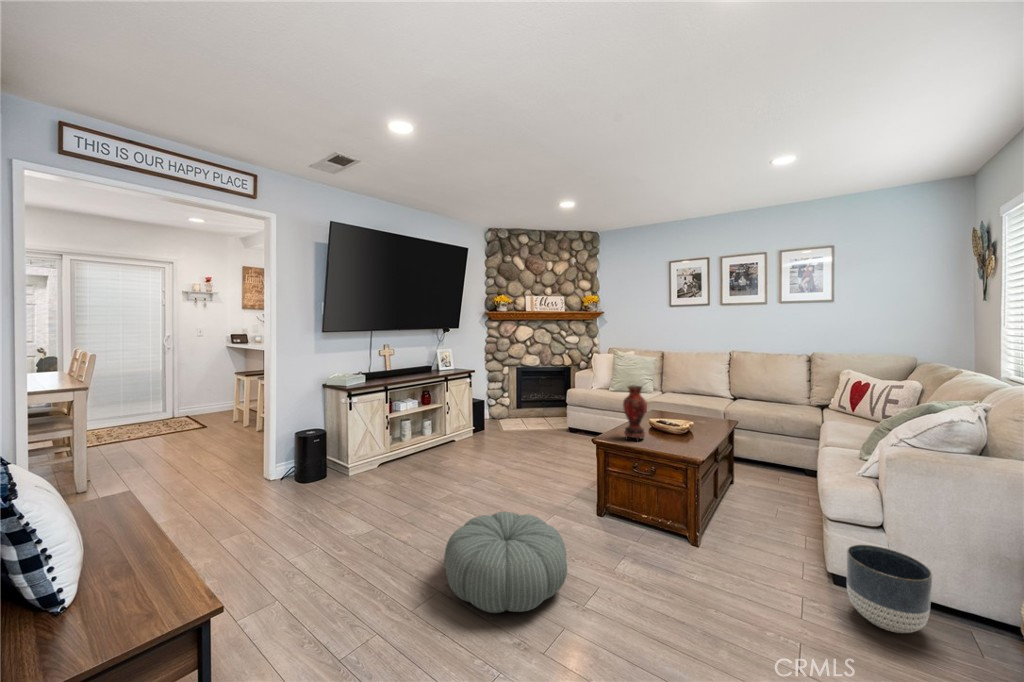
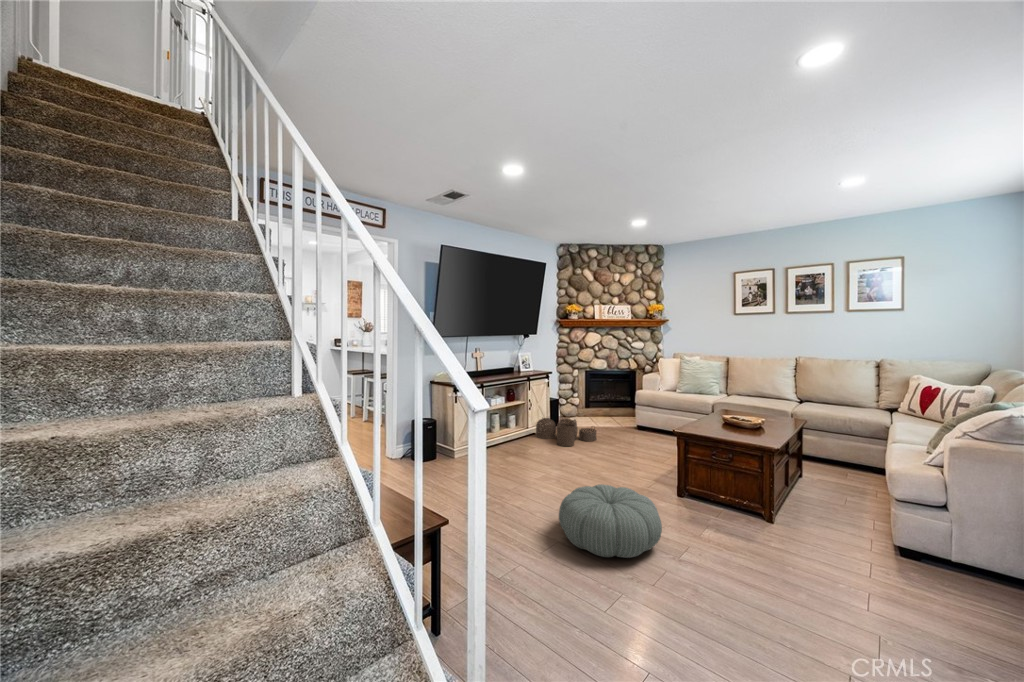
vase: present [623,386,647,441] -> none [700,384,722,433]
woven basket: none [455,420,522,455] -> present [536,418,596,446]
planter: present [847,545,932,633] -> none [911,520,989,592]

